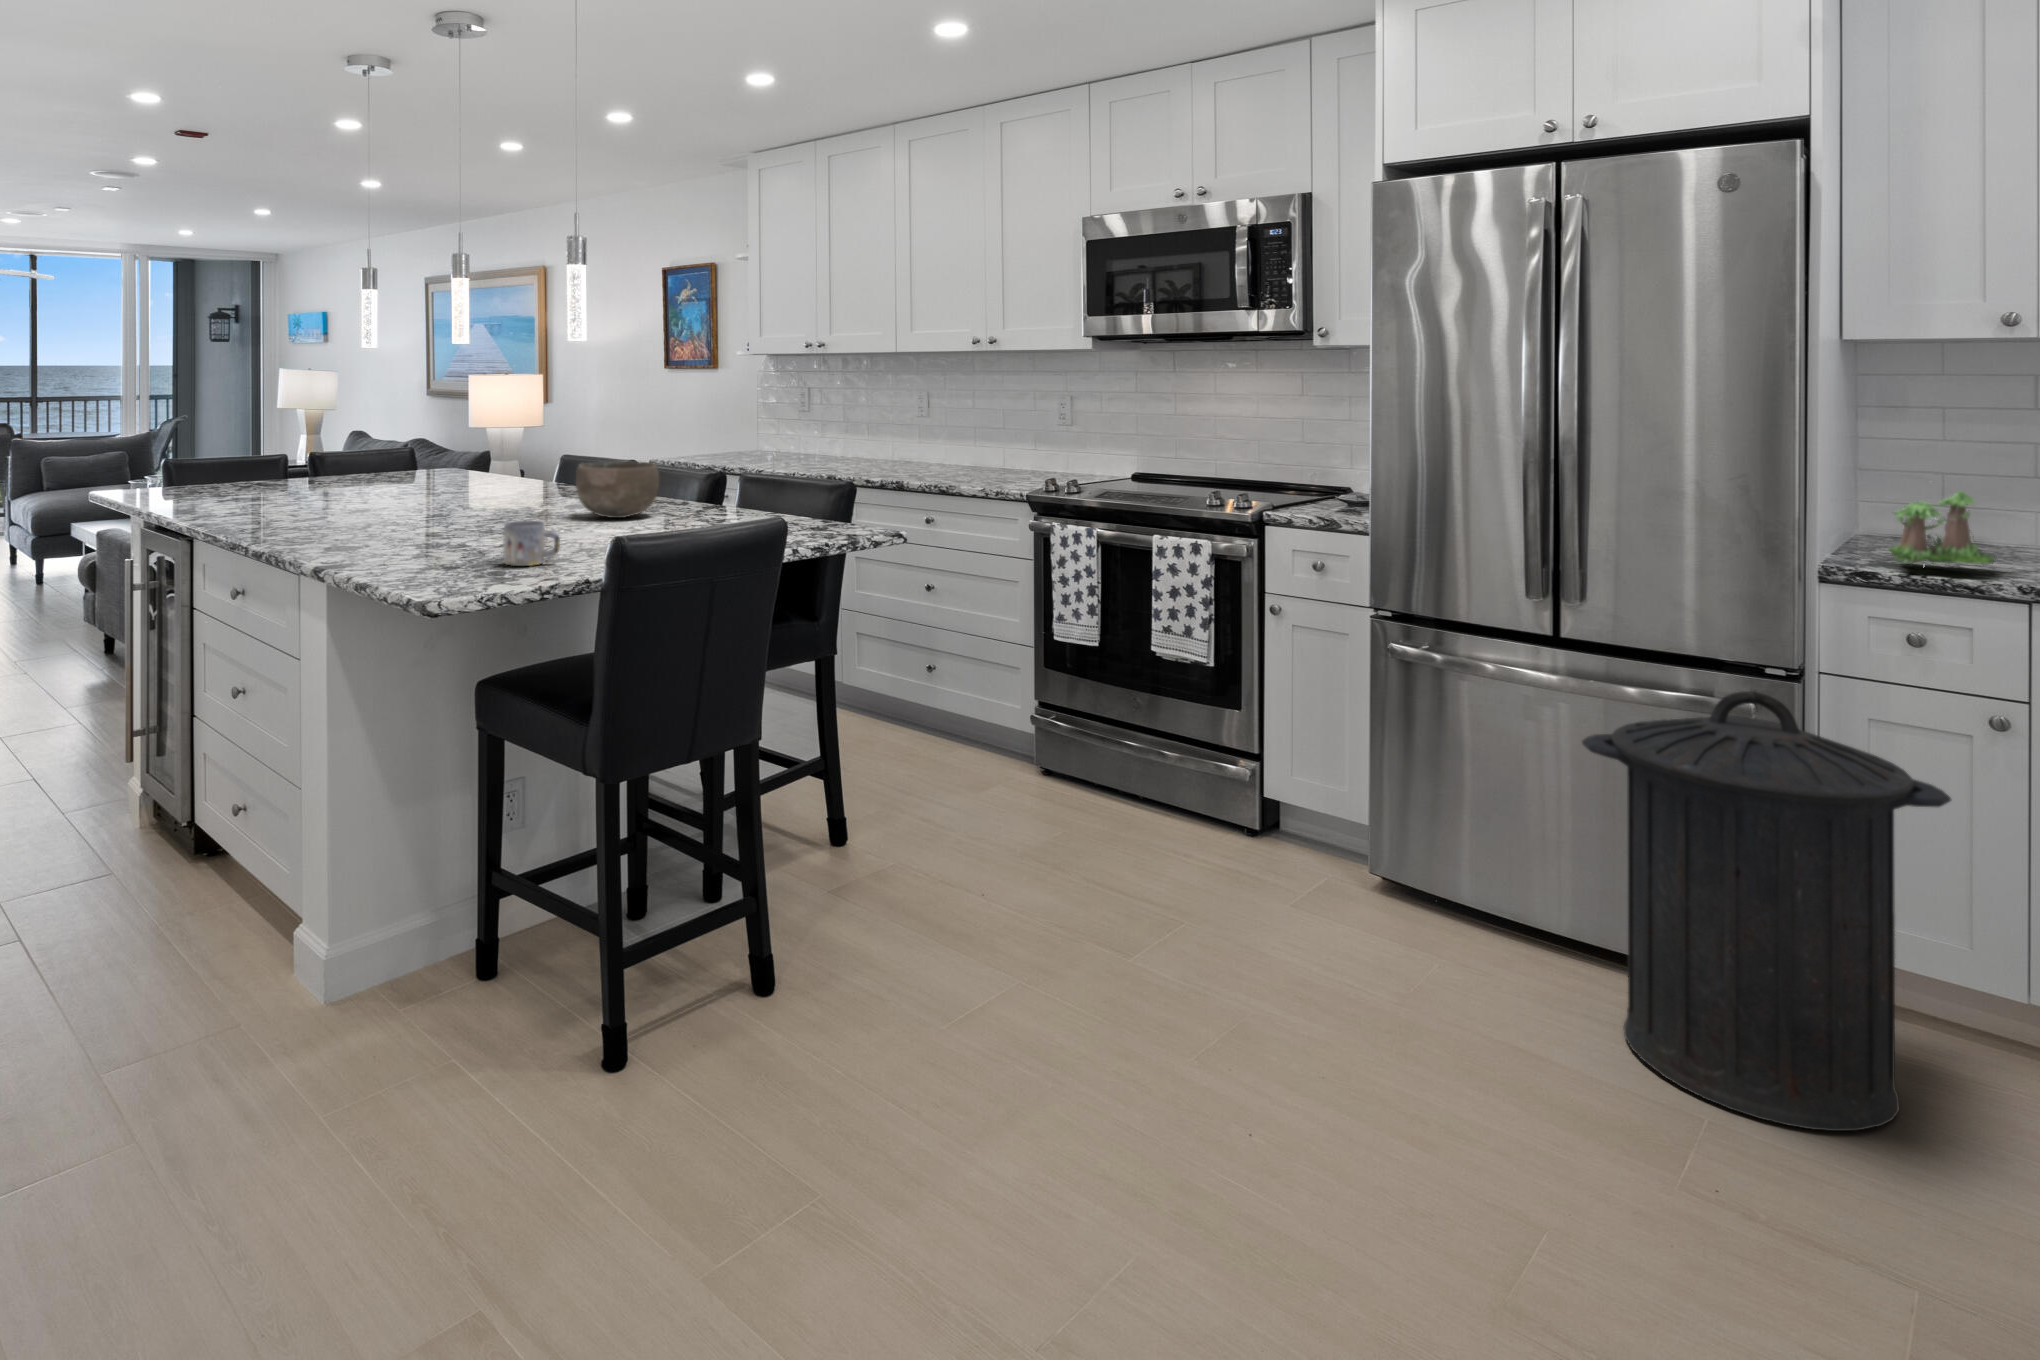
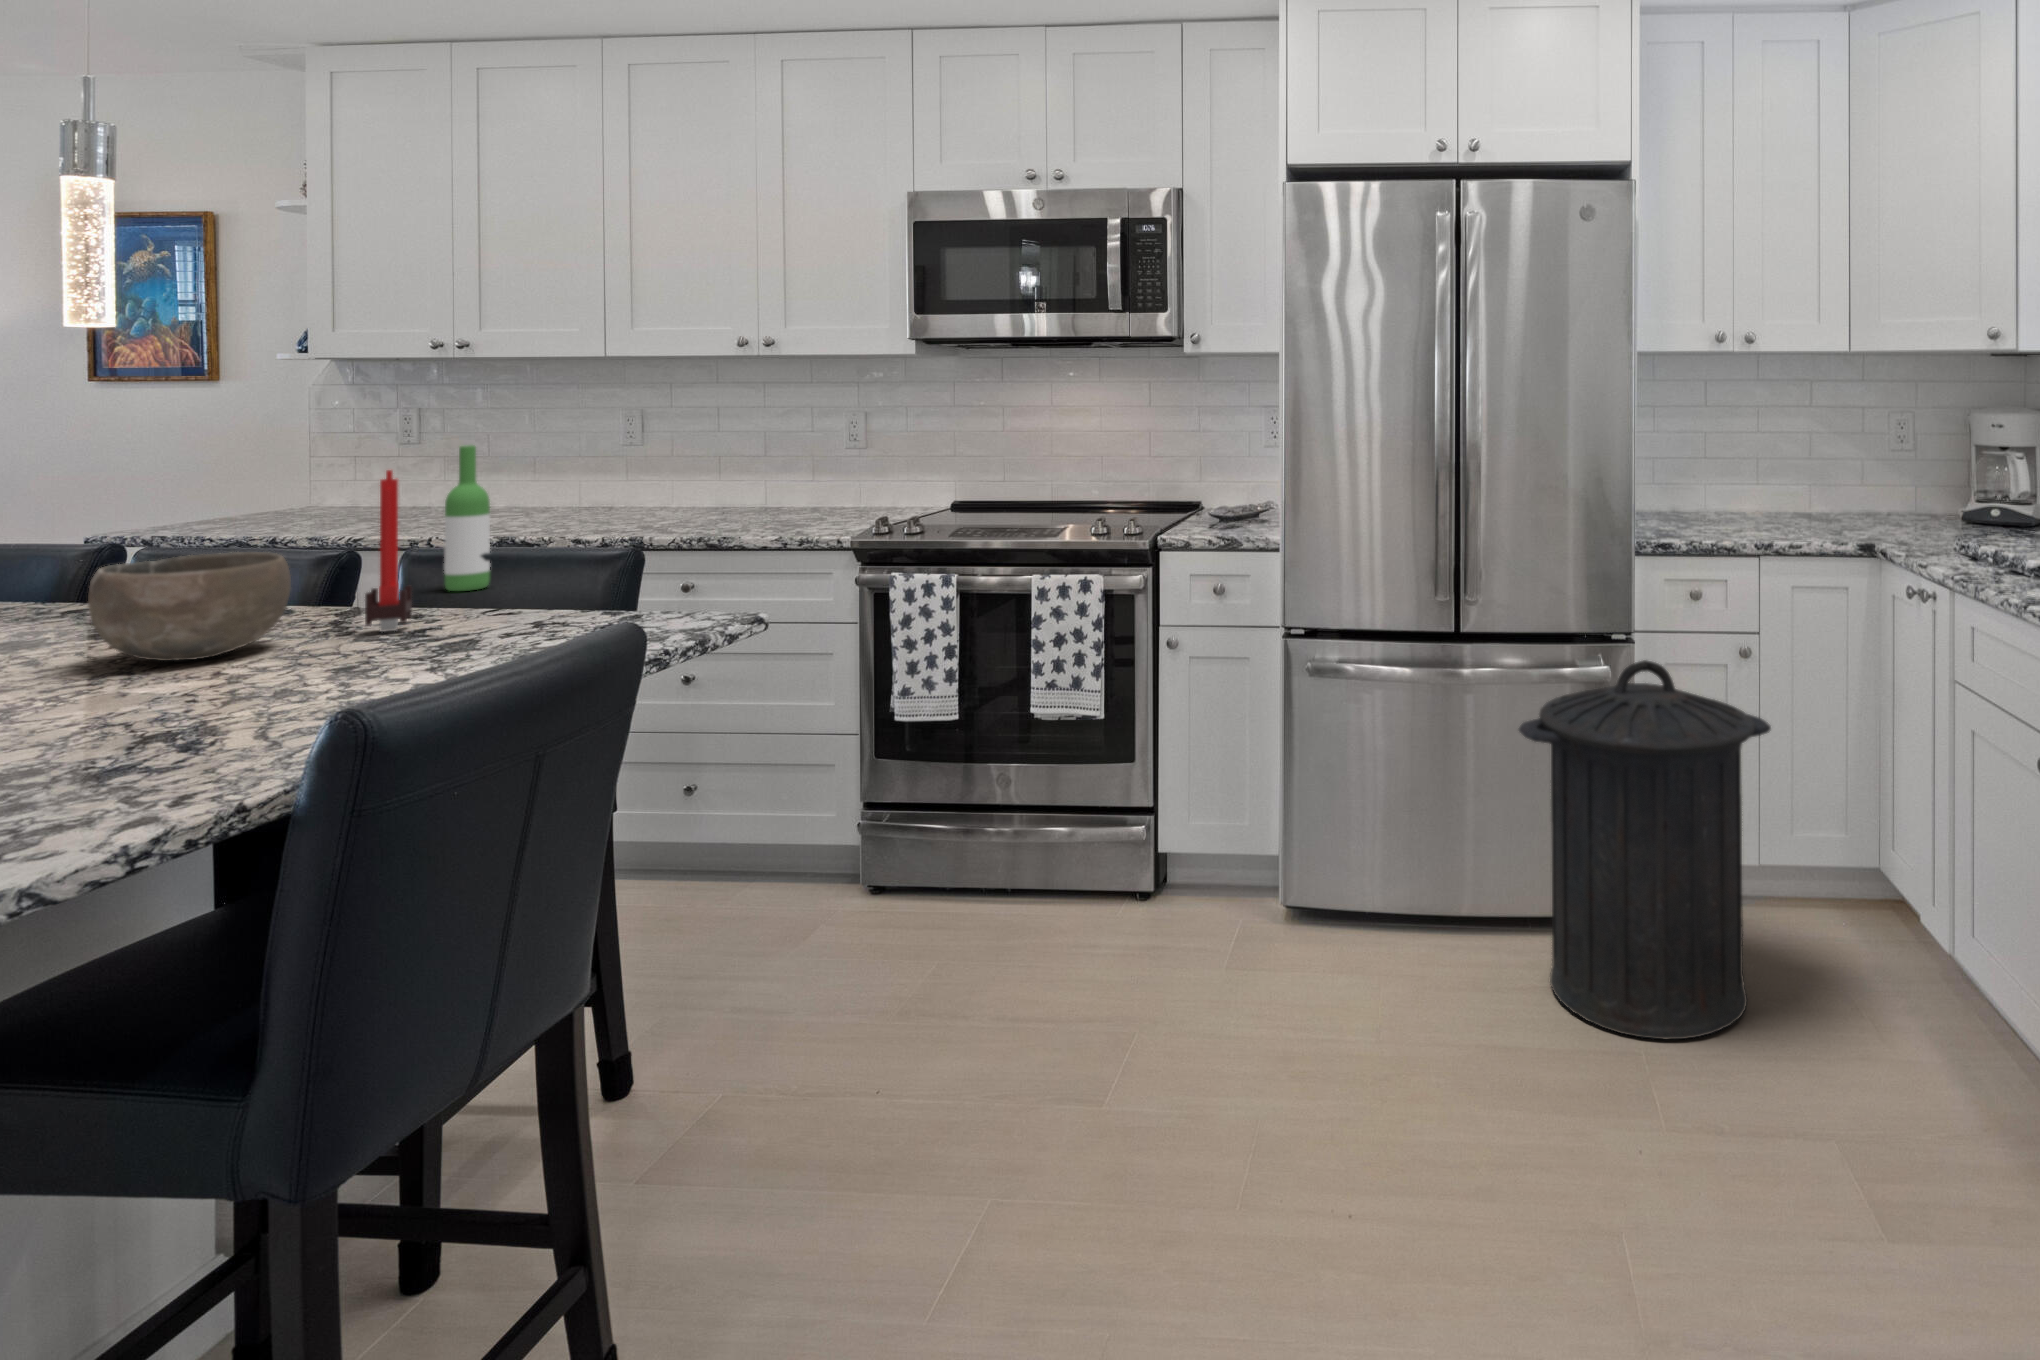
wine bottle: none [755,407,778,501] -> present [444,445,490,591]
candle: none [693,418,717,516] -> present [365,470,412,632]
plant: present [1889,491,1995,564] -> none [1663,446,1736,538]
mug: present [503,521,560,566] -> none [25,708,188,814]

